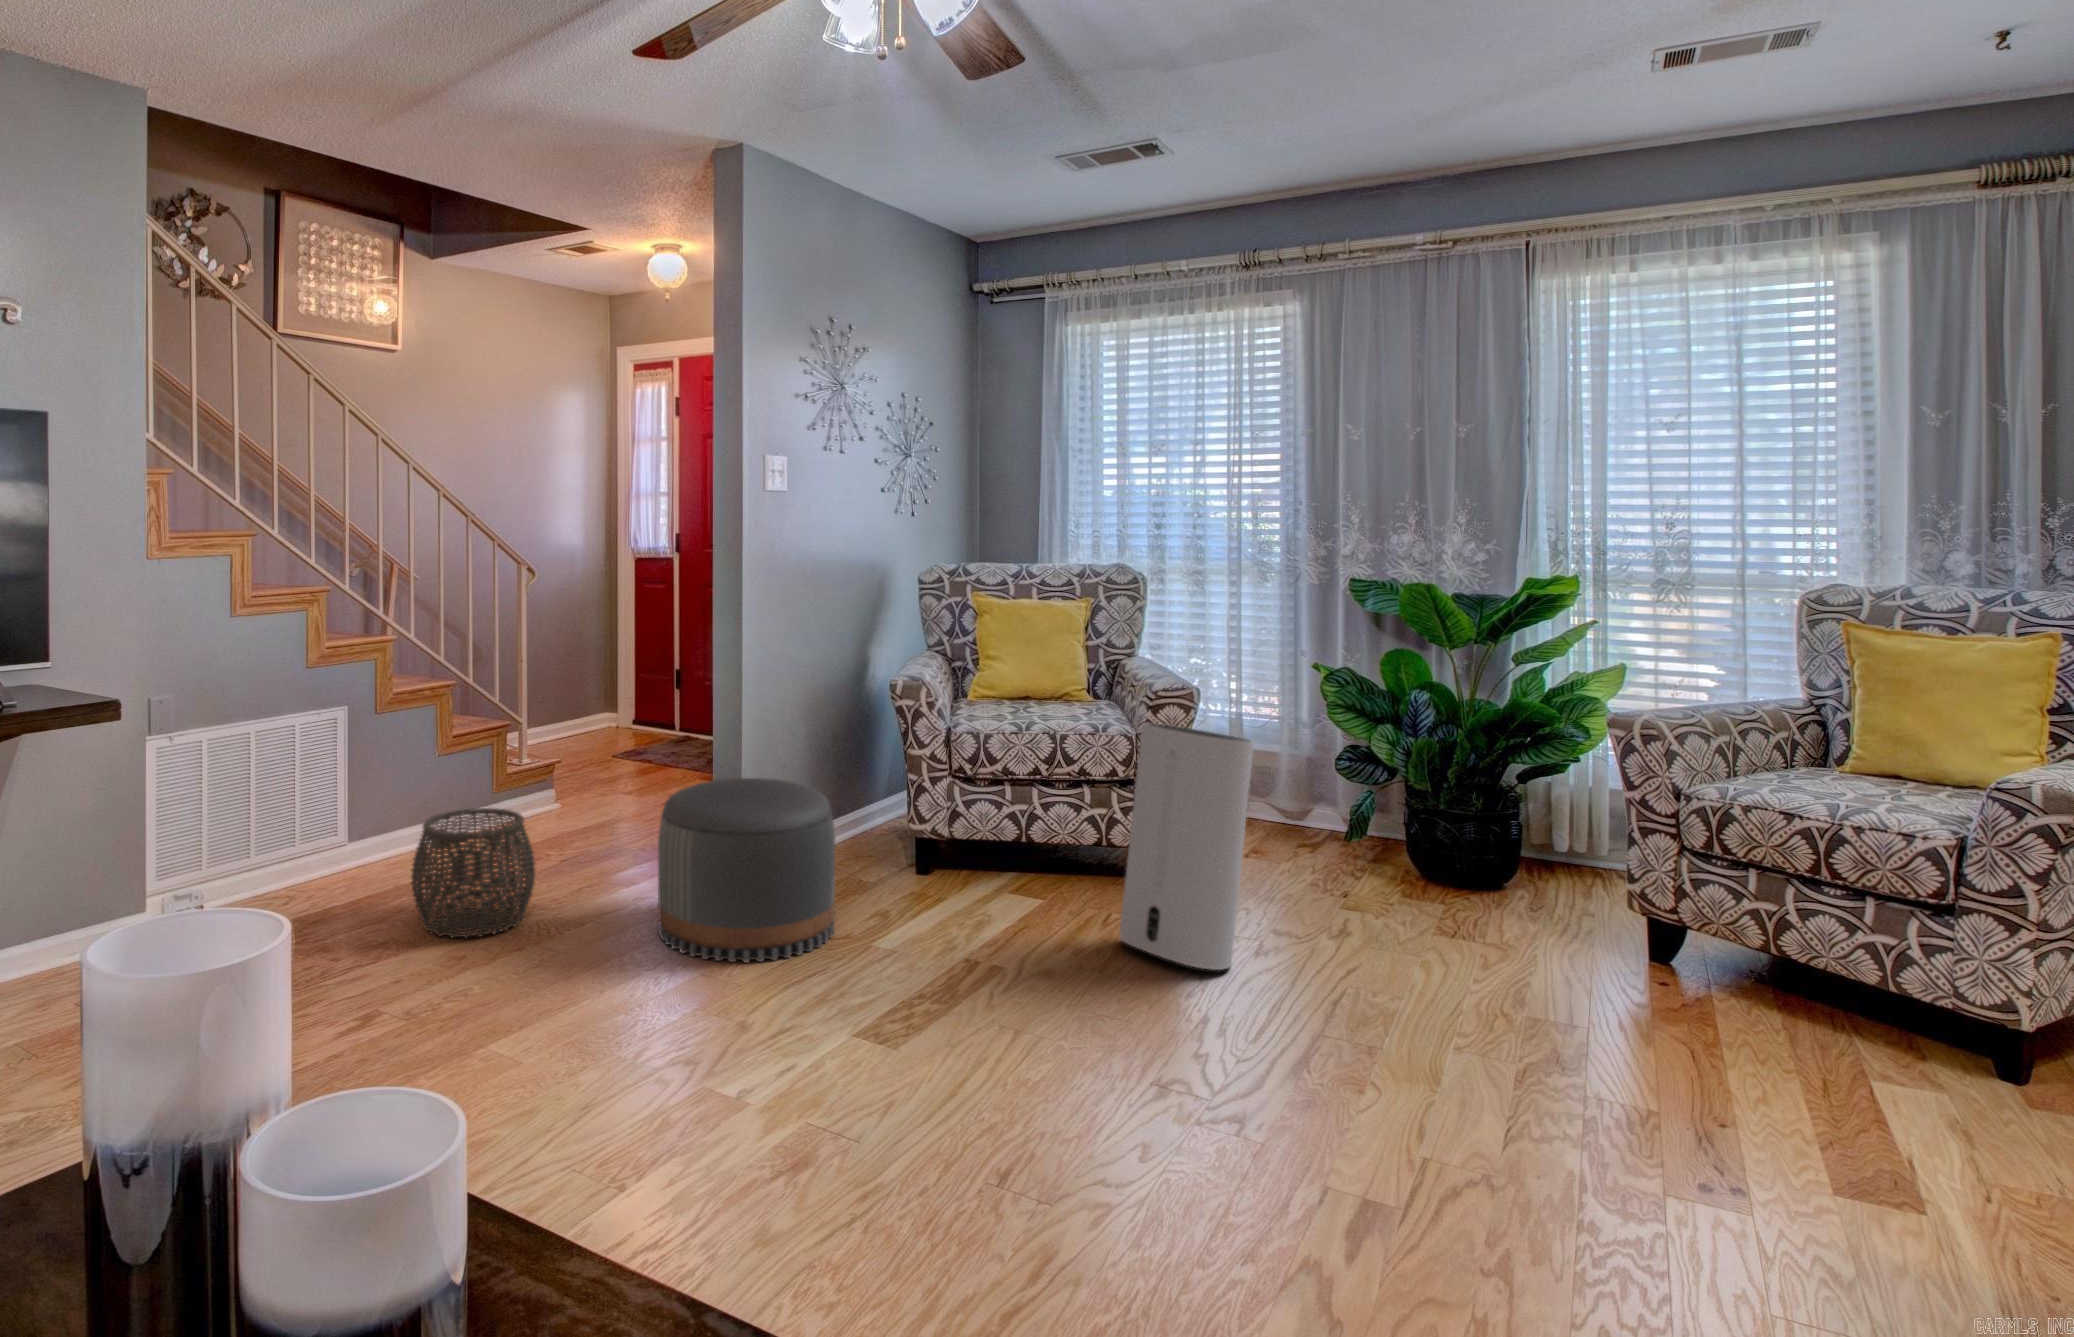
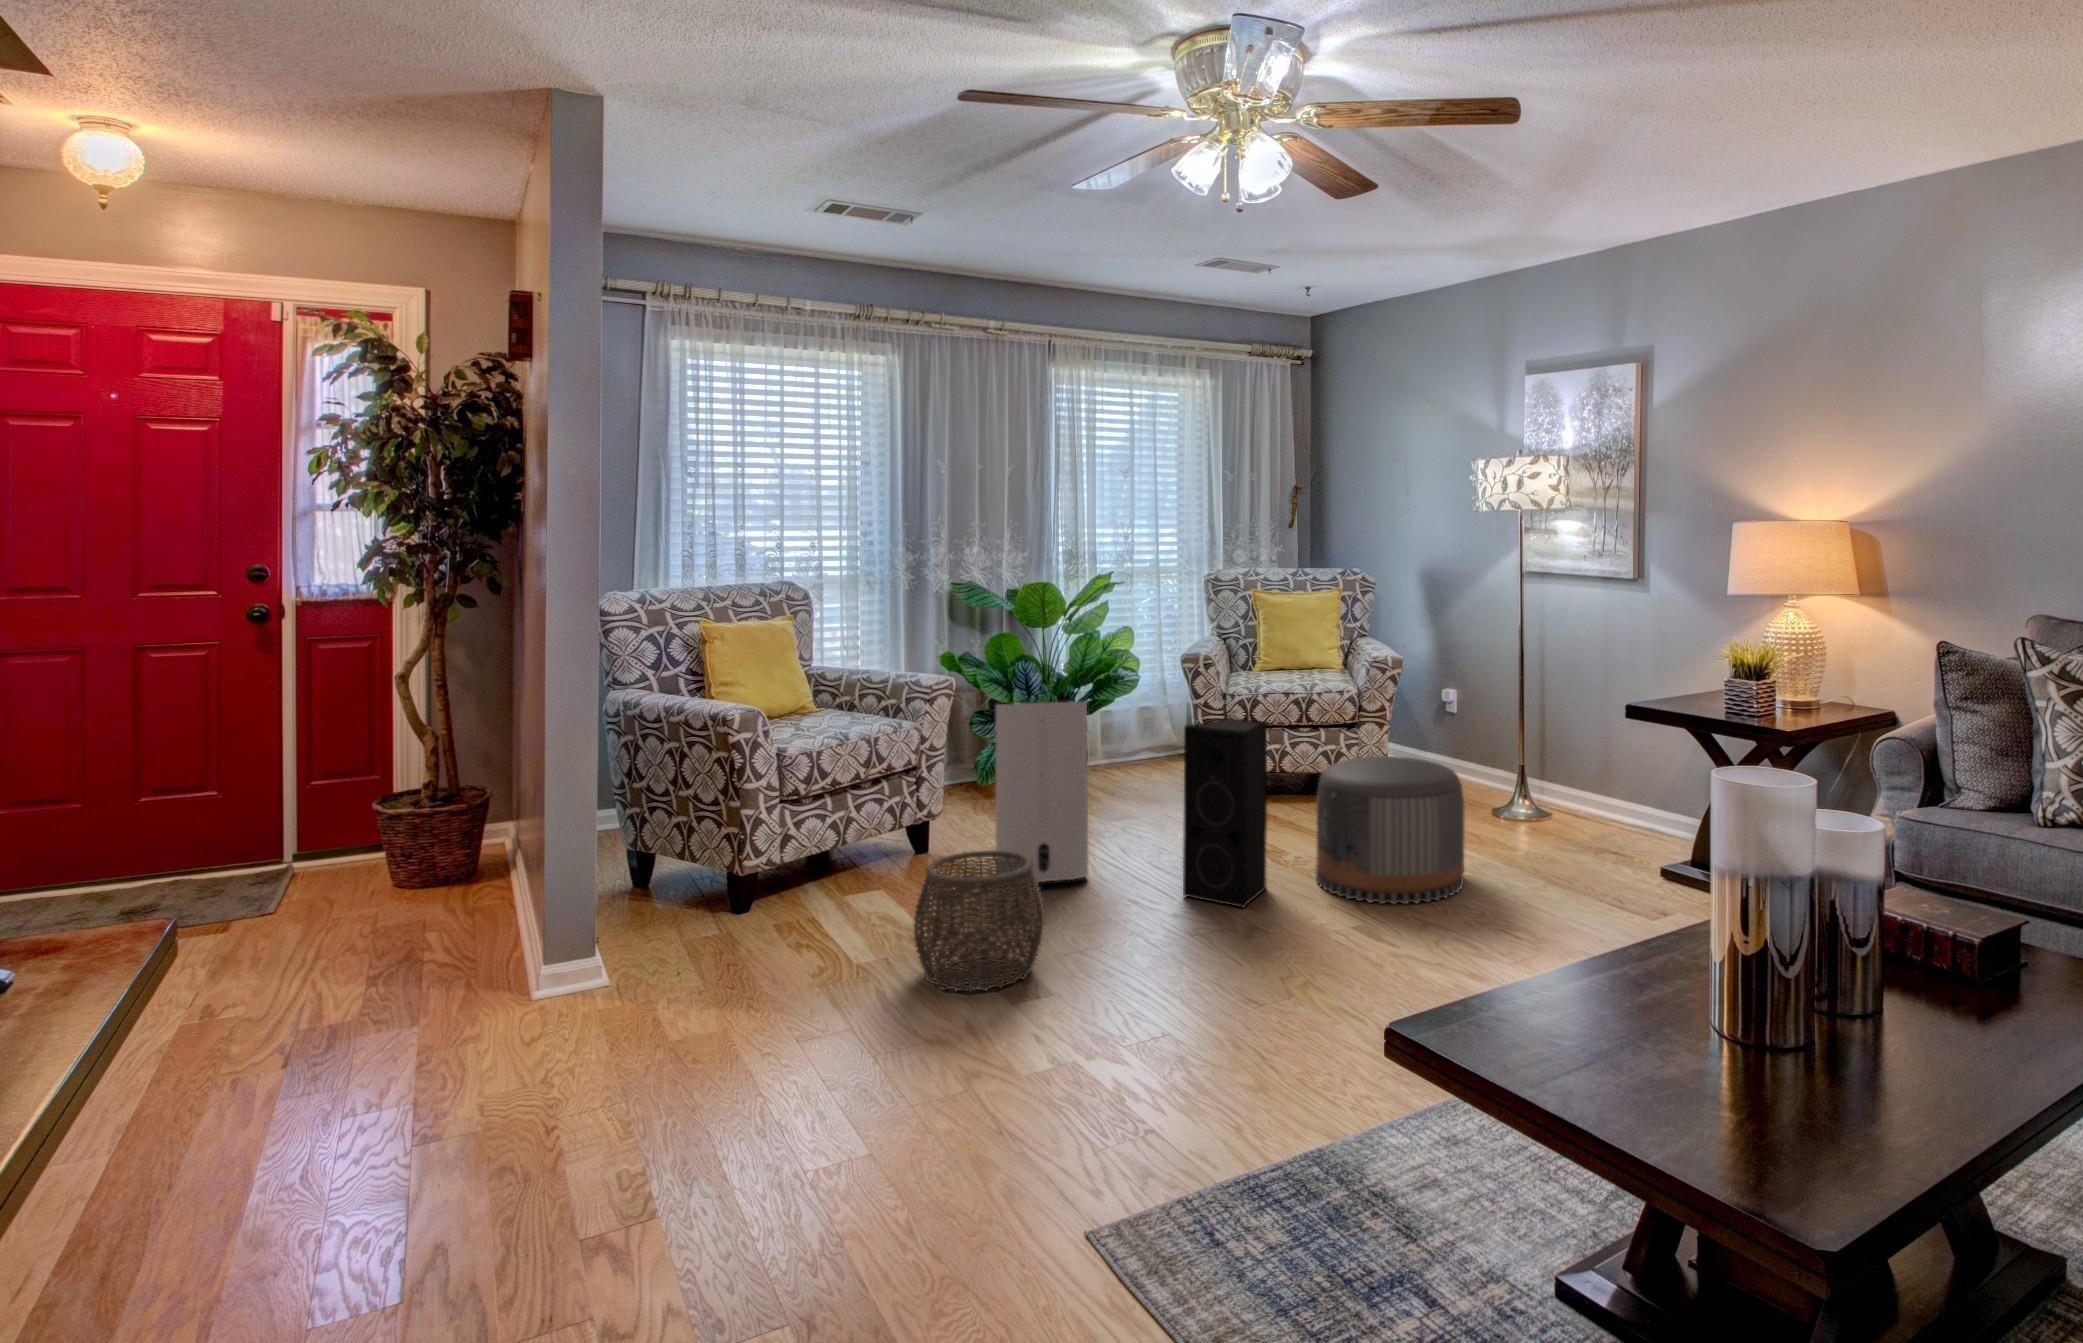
pouf: present [658,778,835,963] -> present [1316,756,1464,904]
speaker: none [1263,798,1398,1093] -> present [1183,718,1267,908]
woven basket: present [411,808,536,938] -> present [913,850,1044,992]

